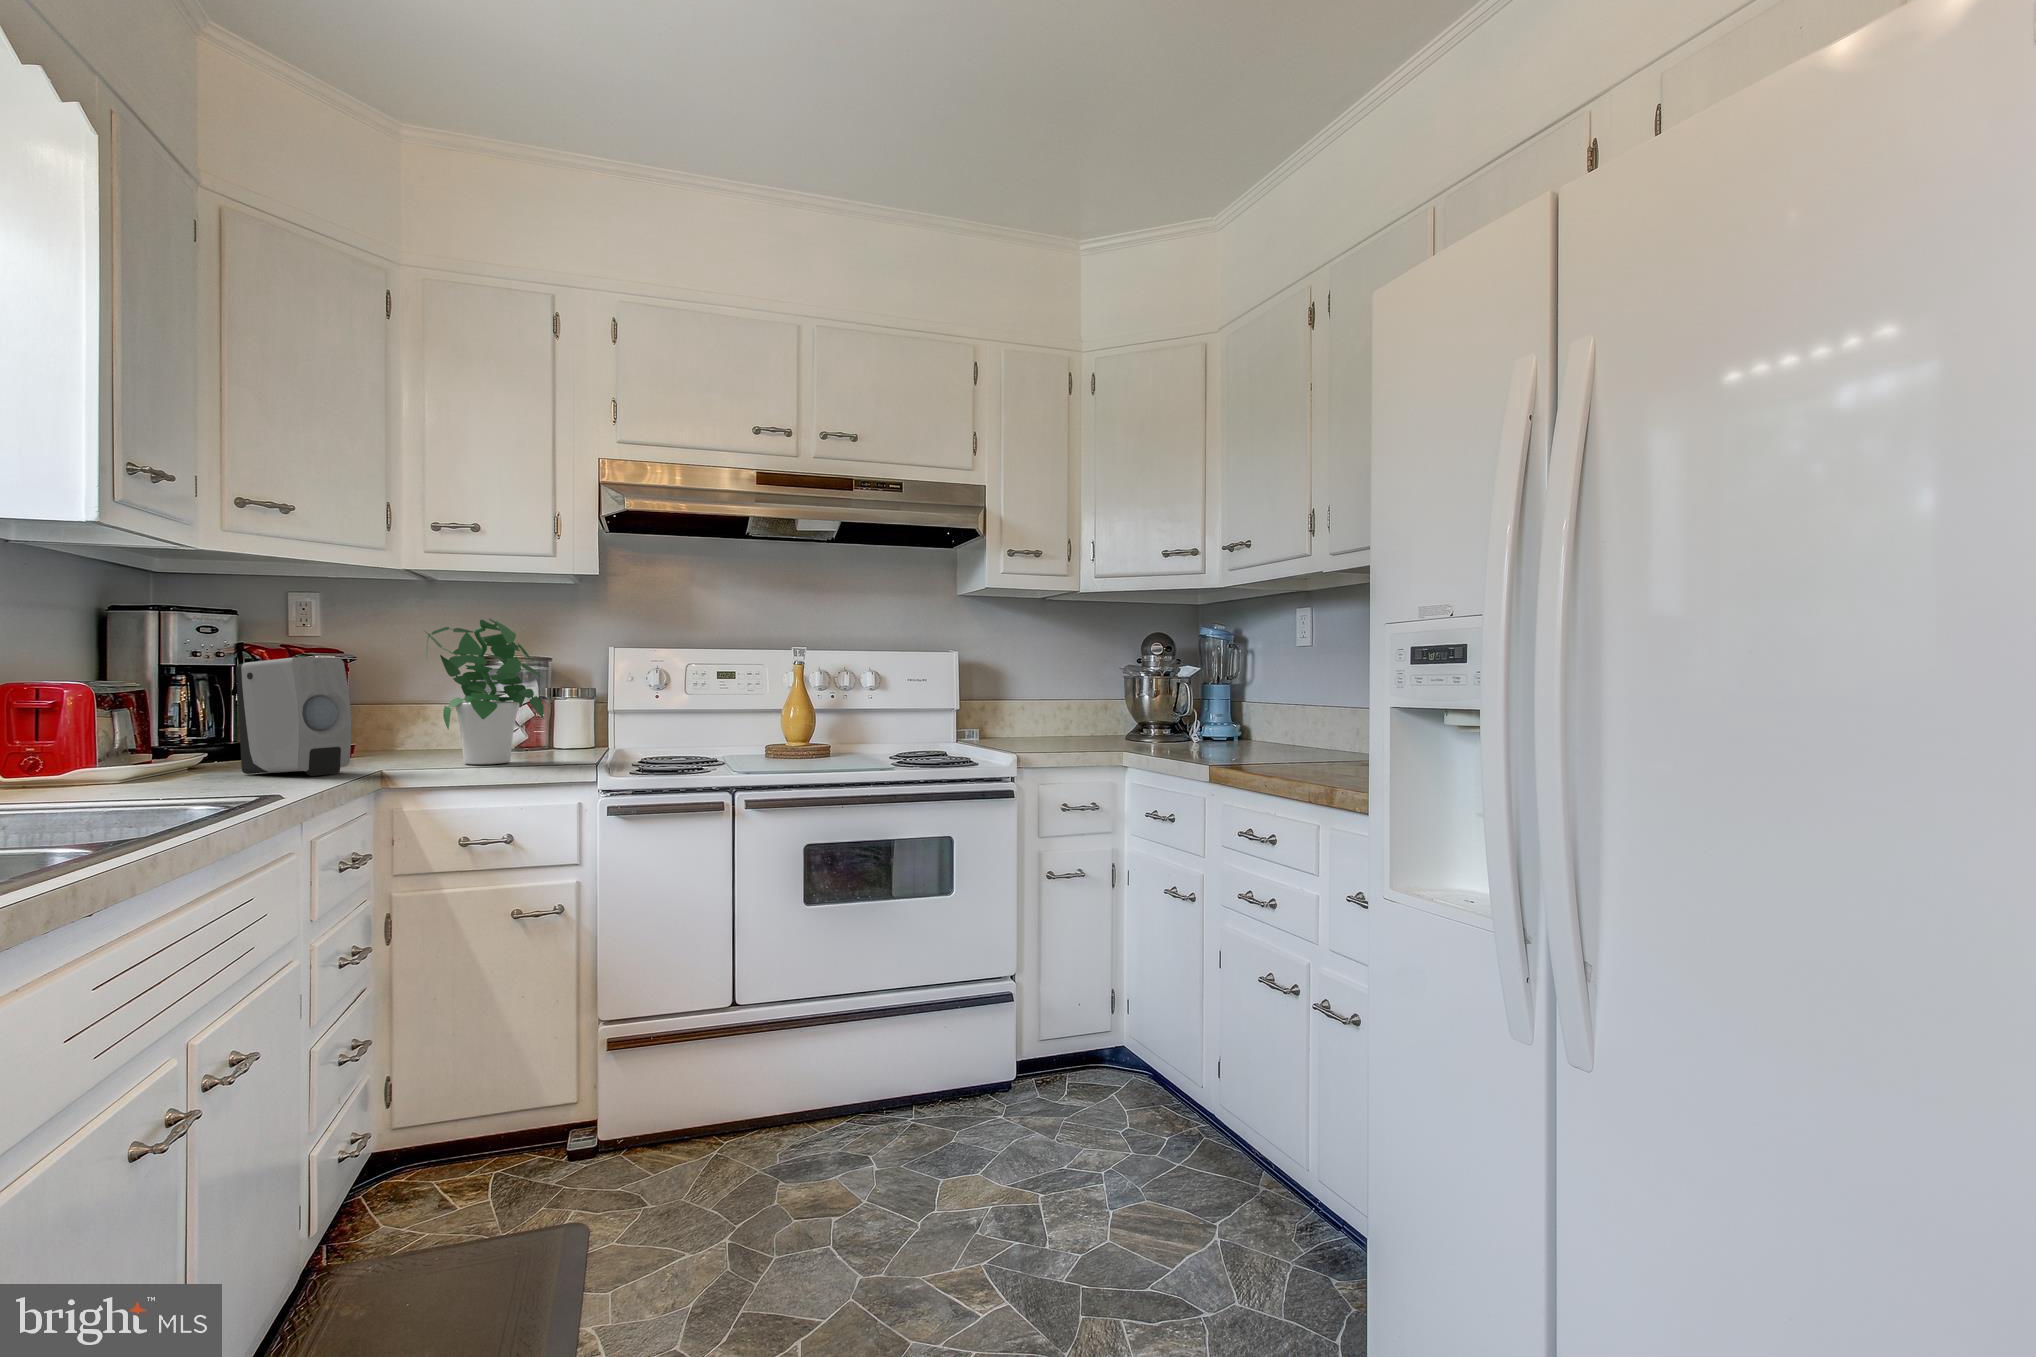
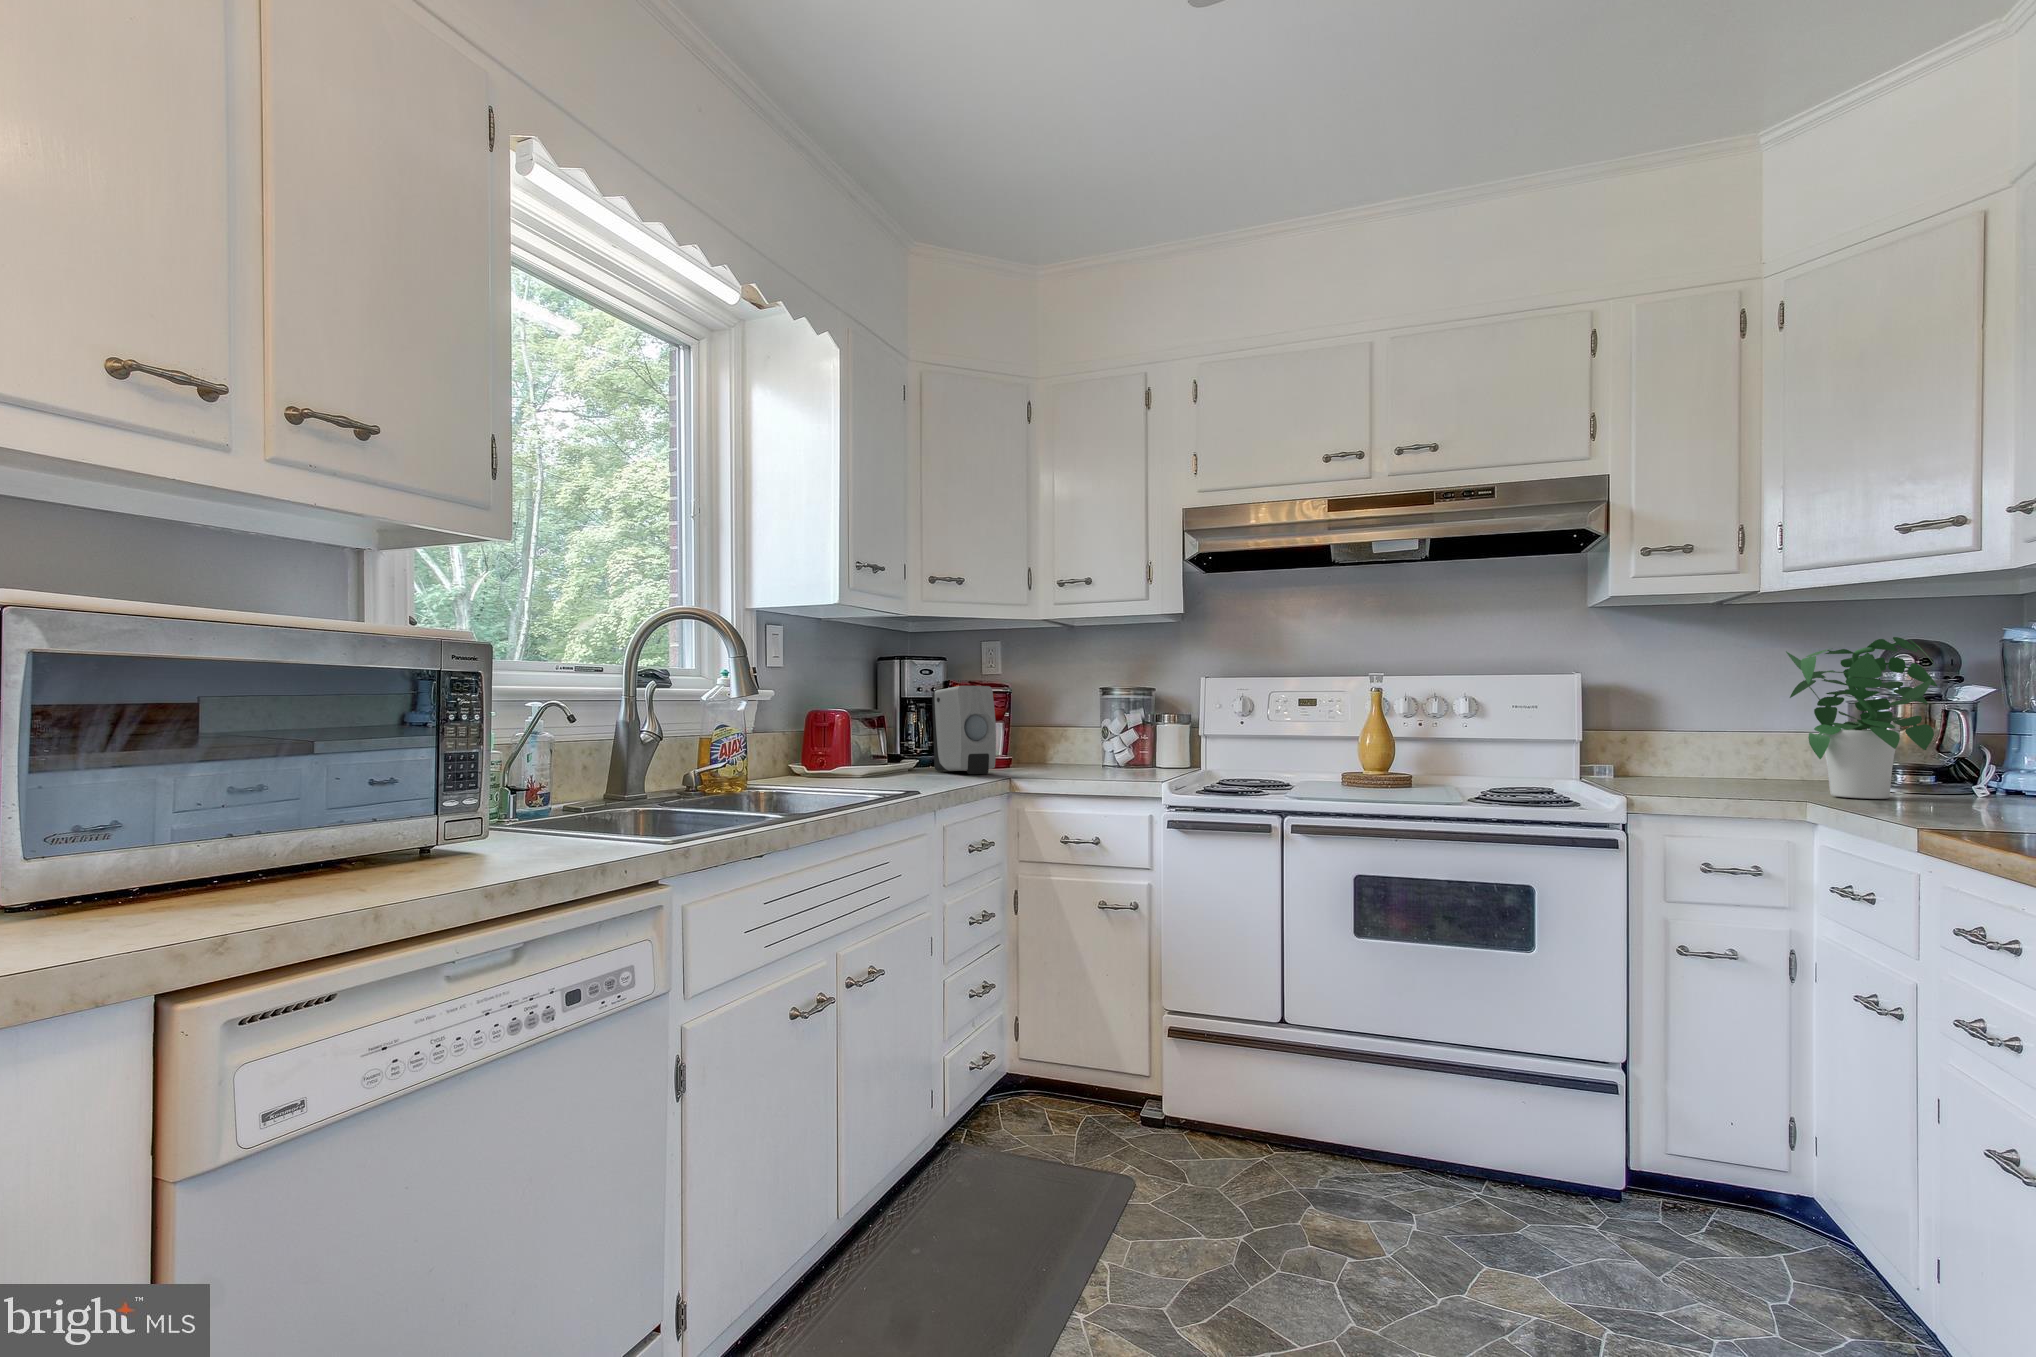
potted plant: present [425,619,544,764] -> present [1786,637,1937,799]

